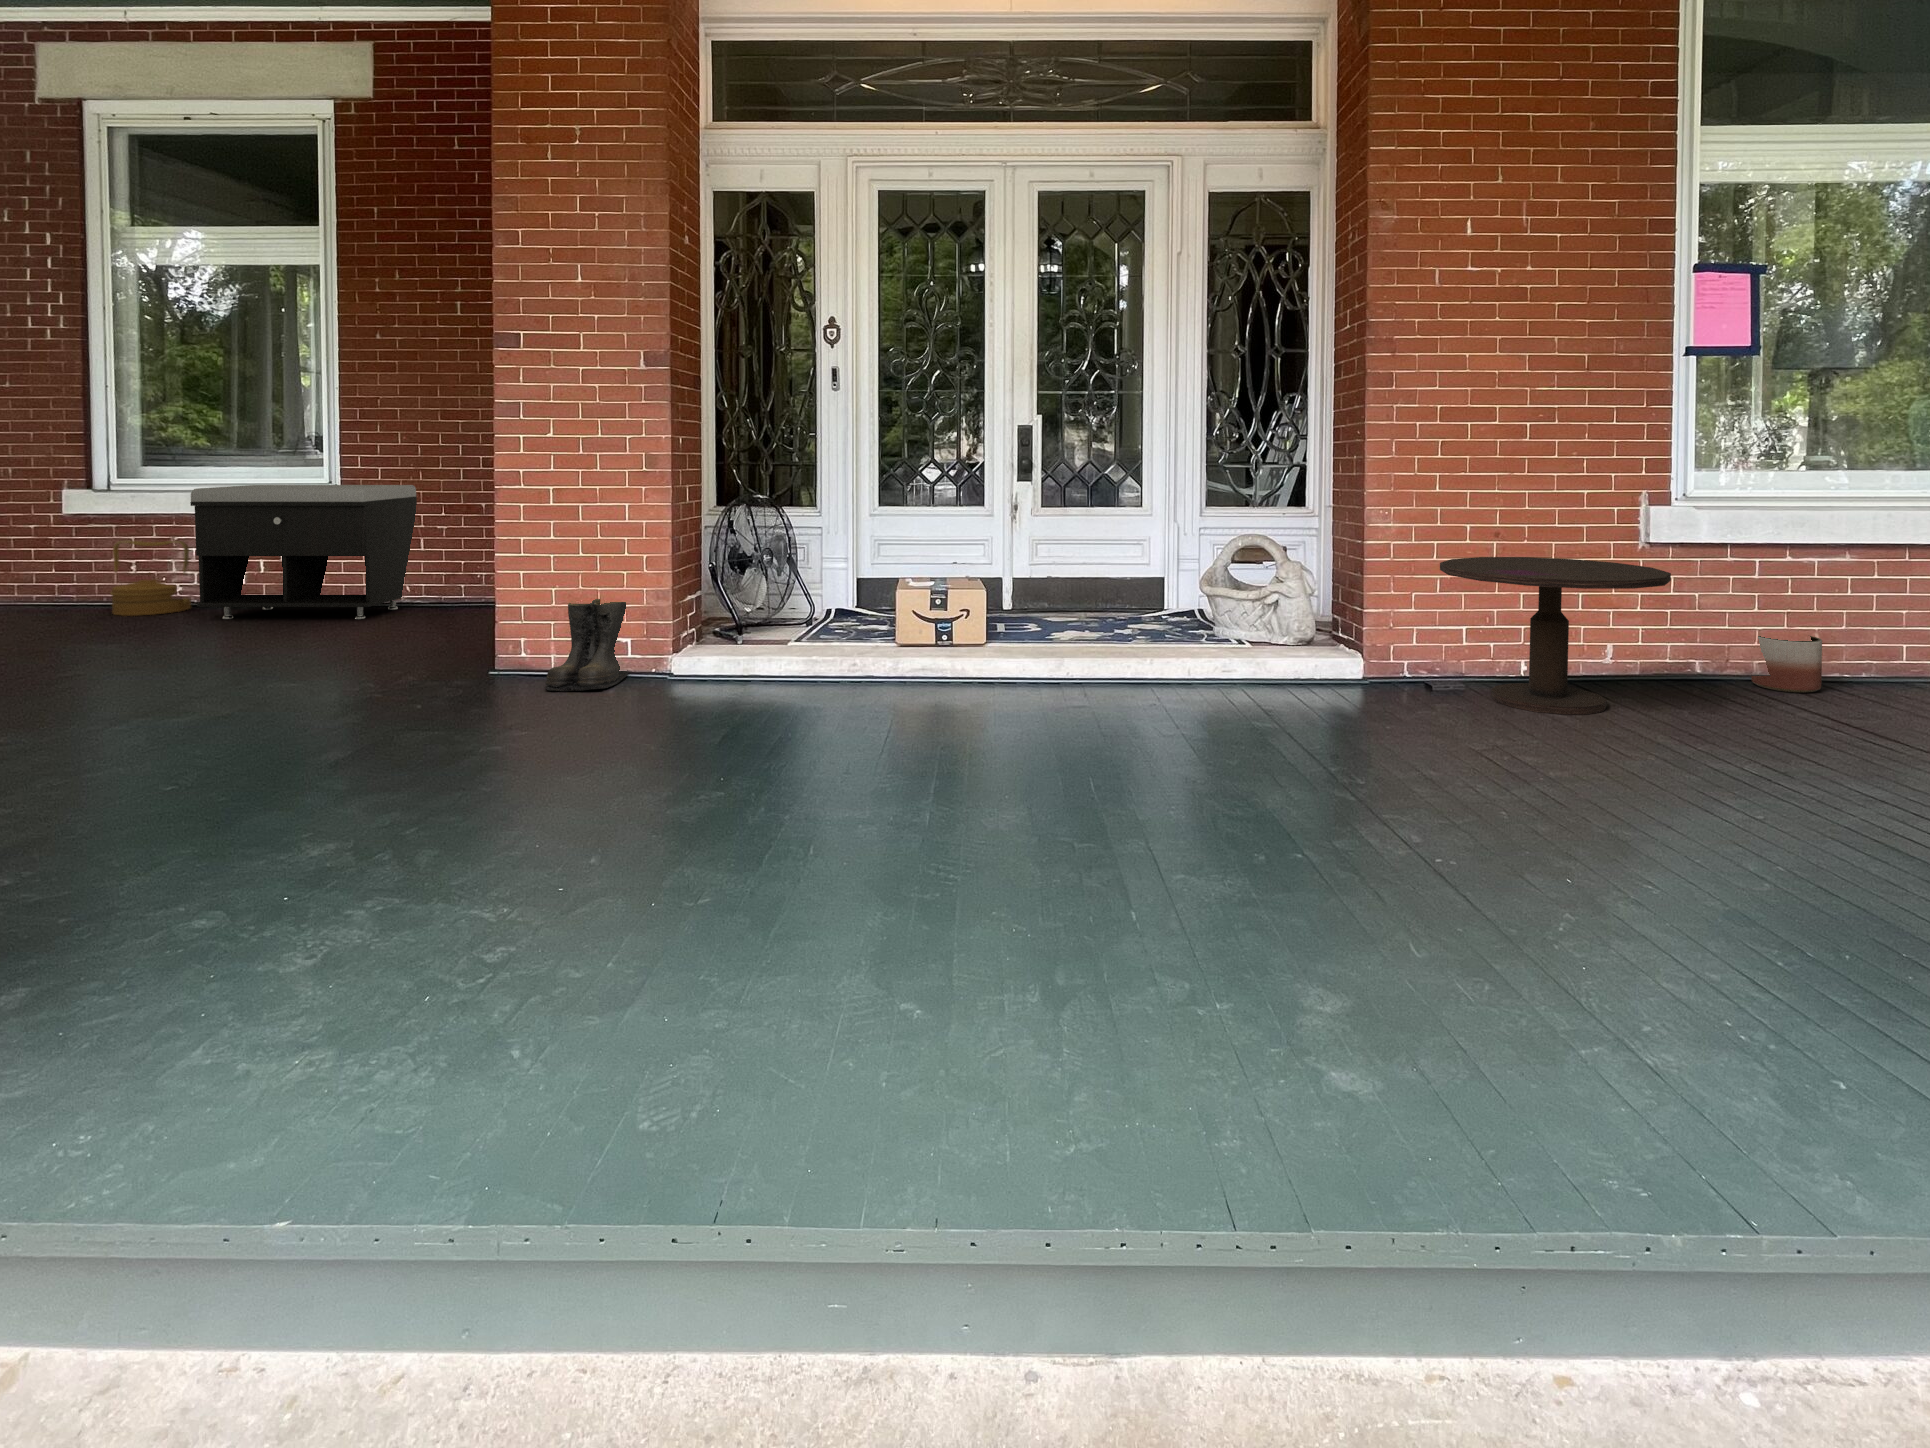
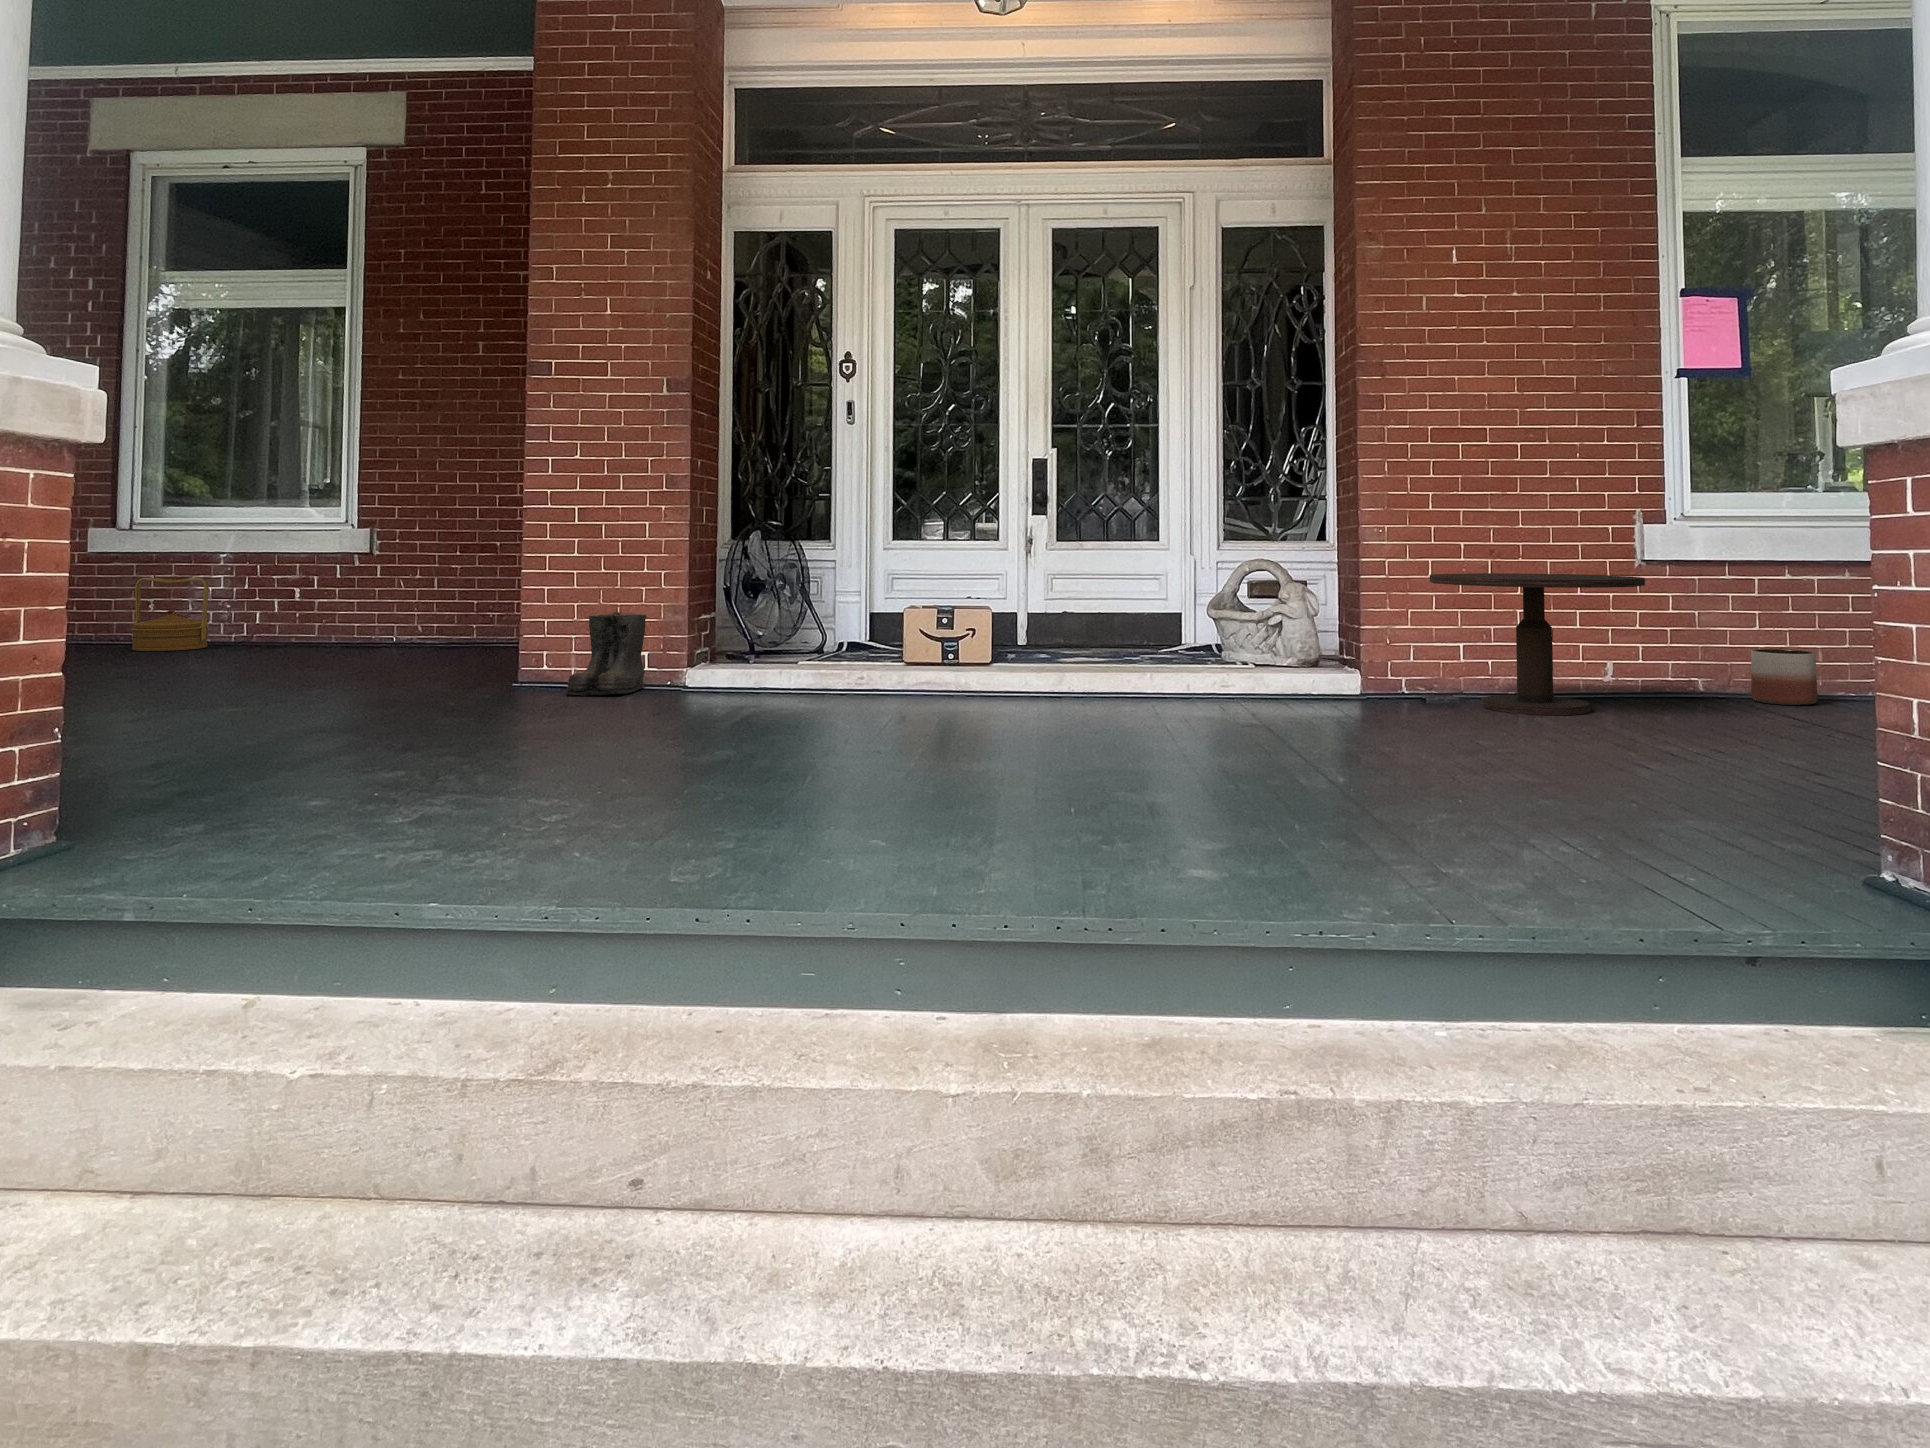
storage bench: present [190,485,417,619] -> none [217,523,433,654]

